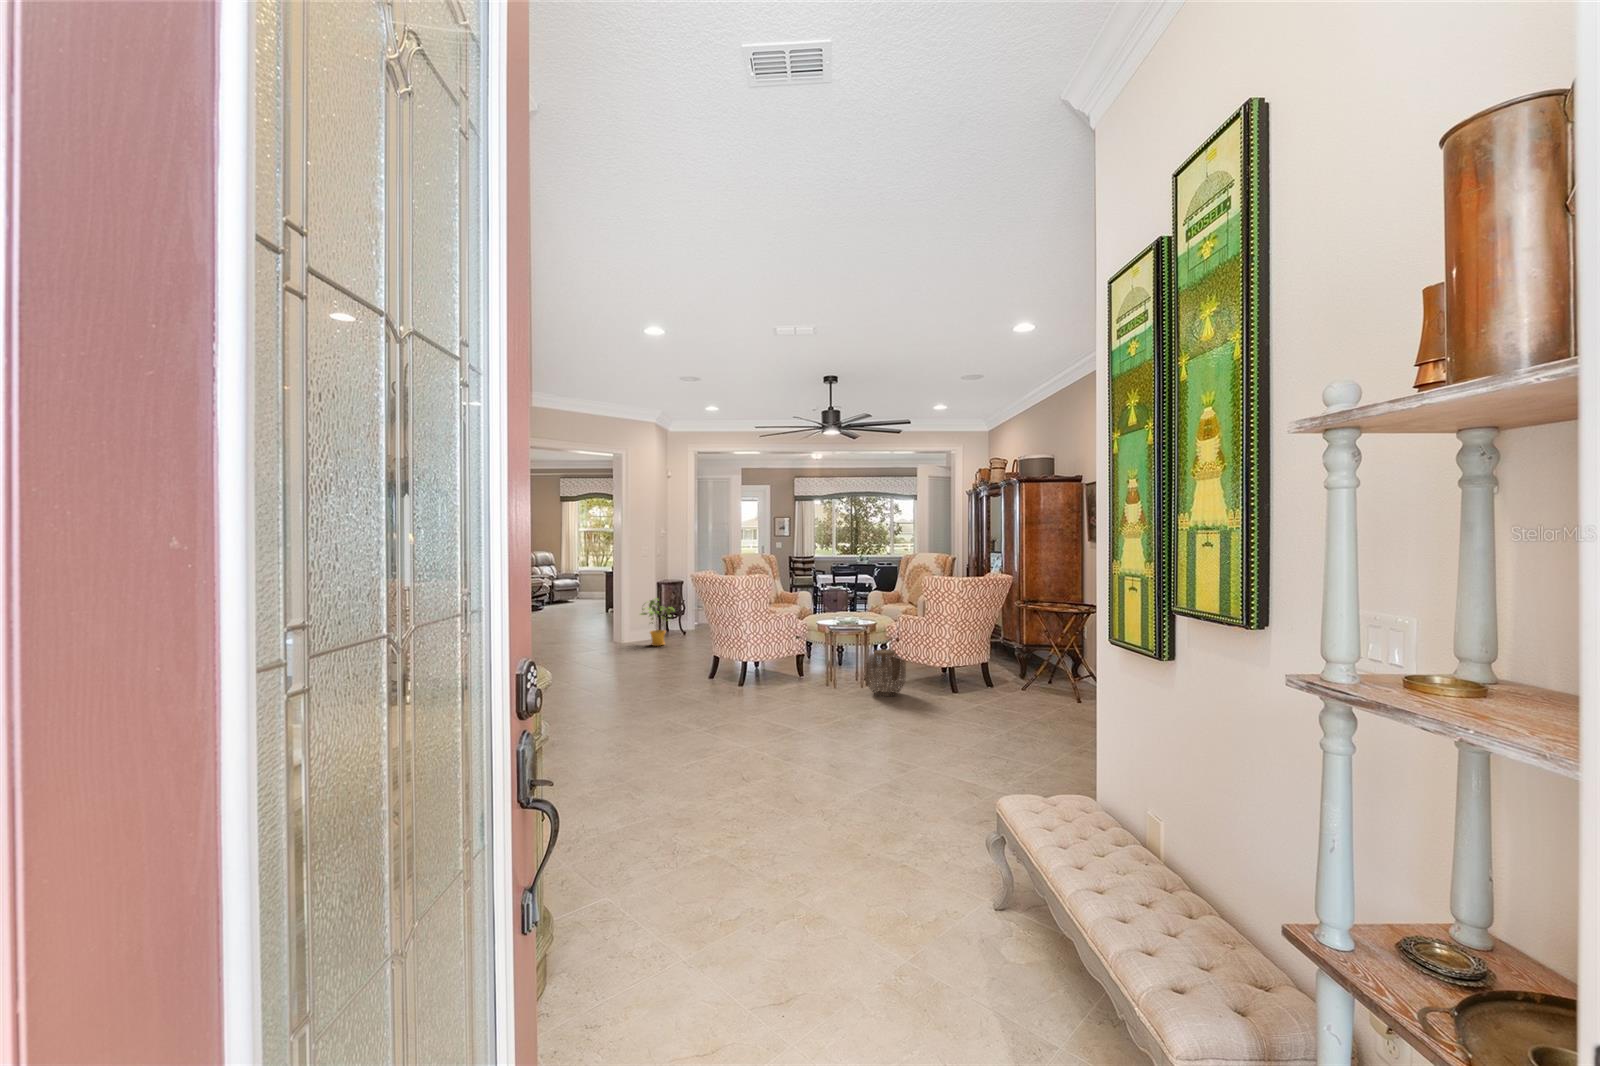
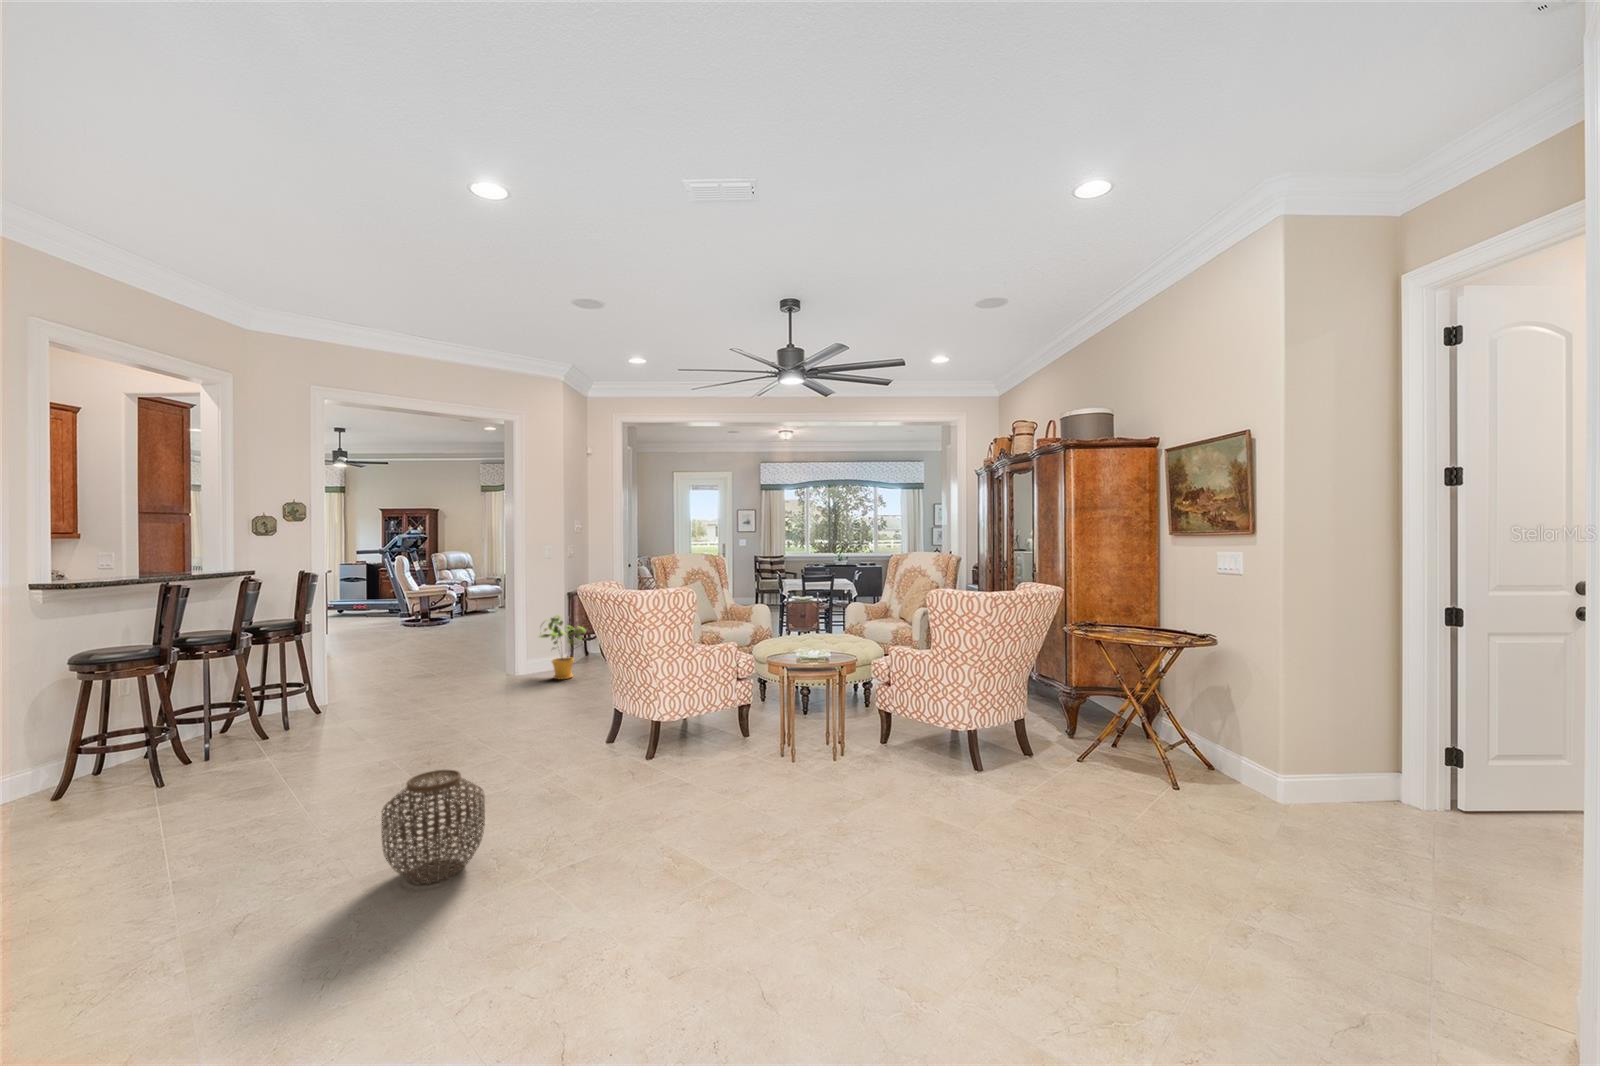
woven basket: present [864,649,906,696] -> present [382,770,485,884]

